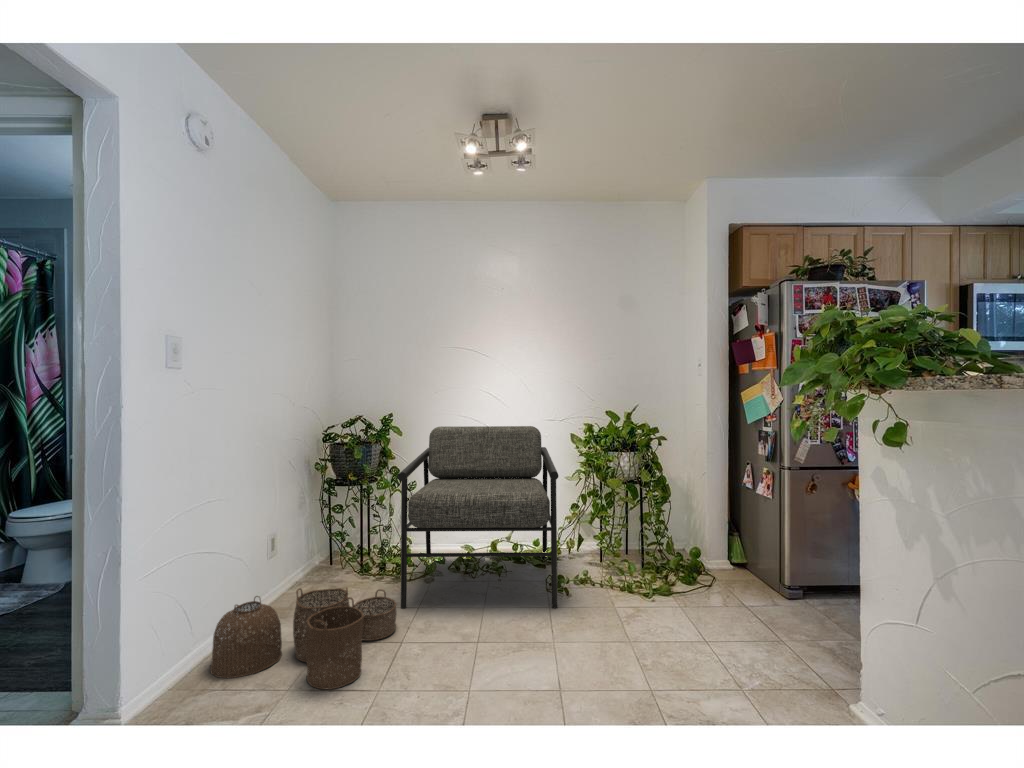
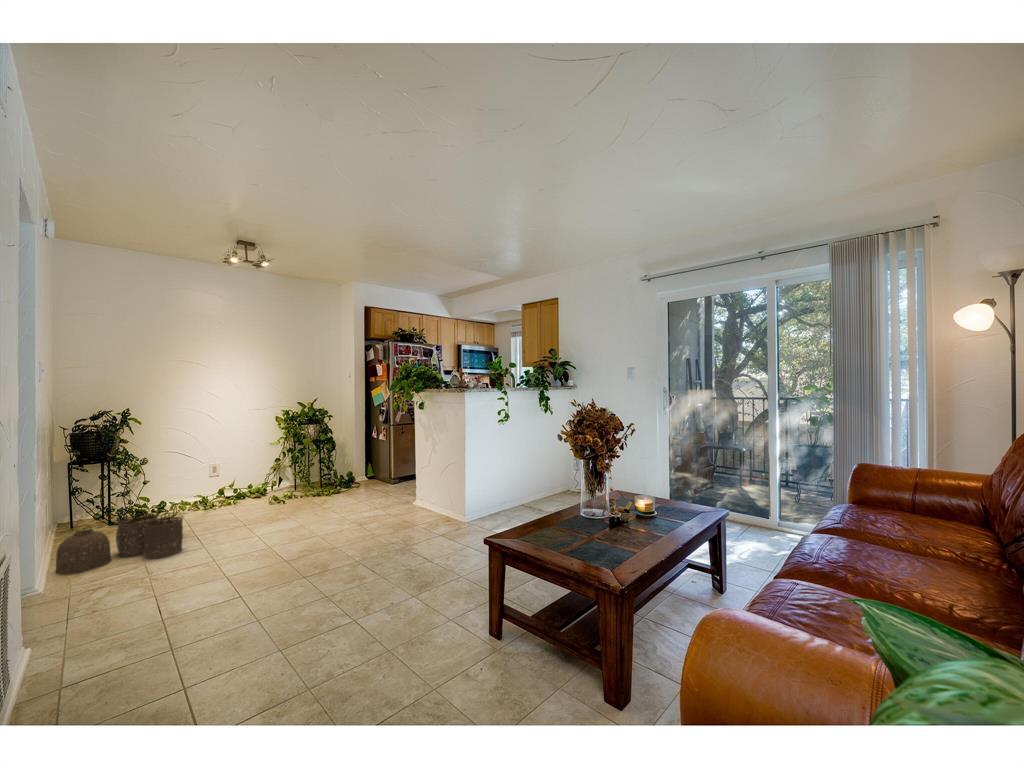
armchair: present [398,426,558,609] -> none [159,414,281,531]

